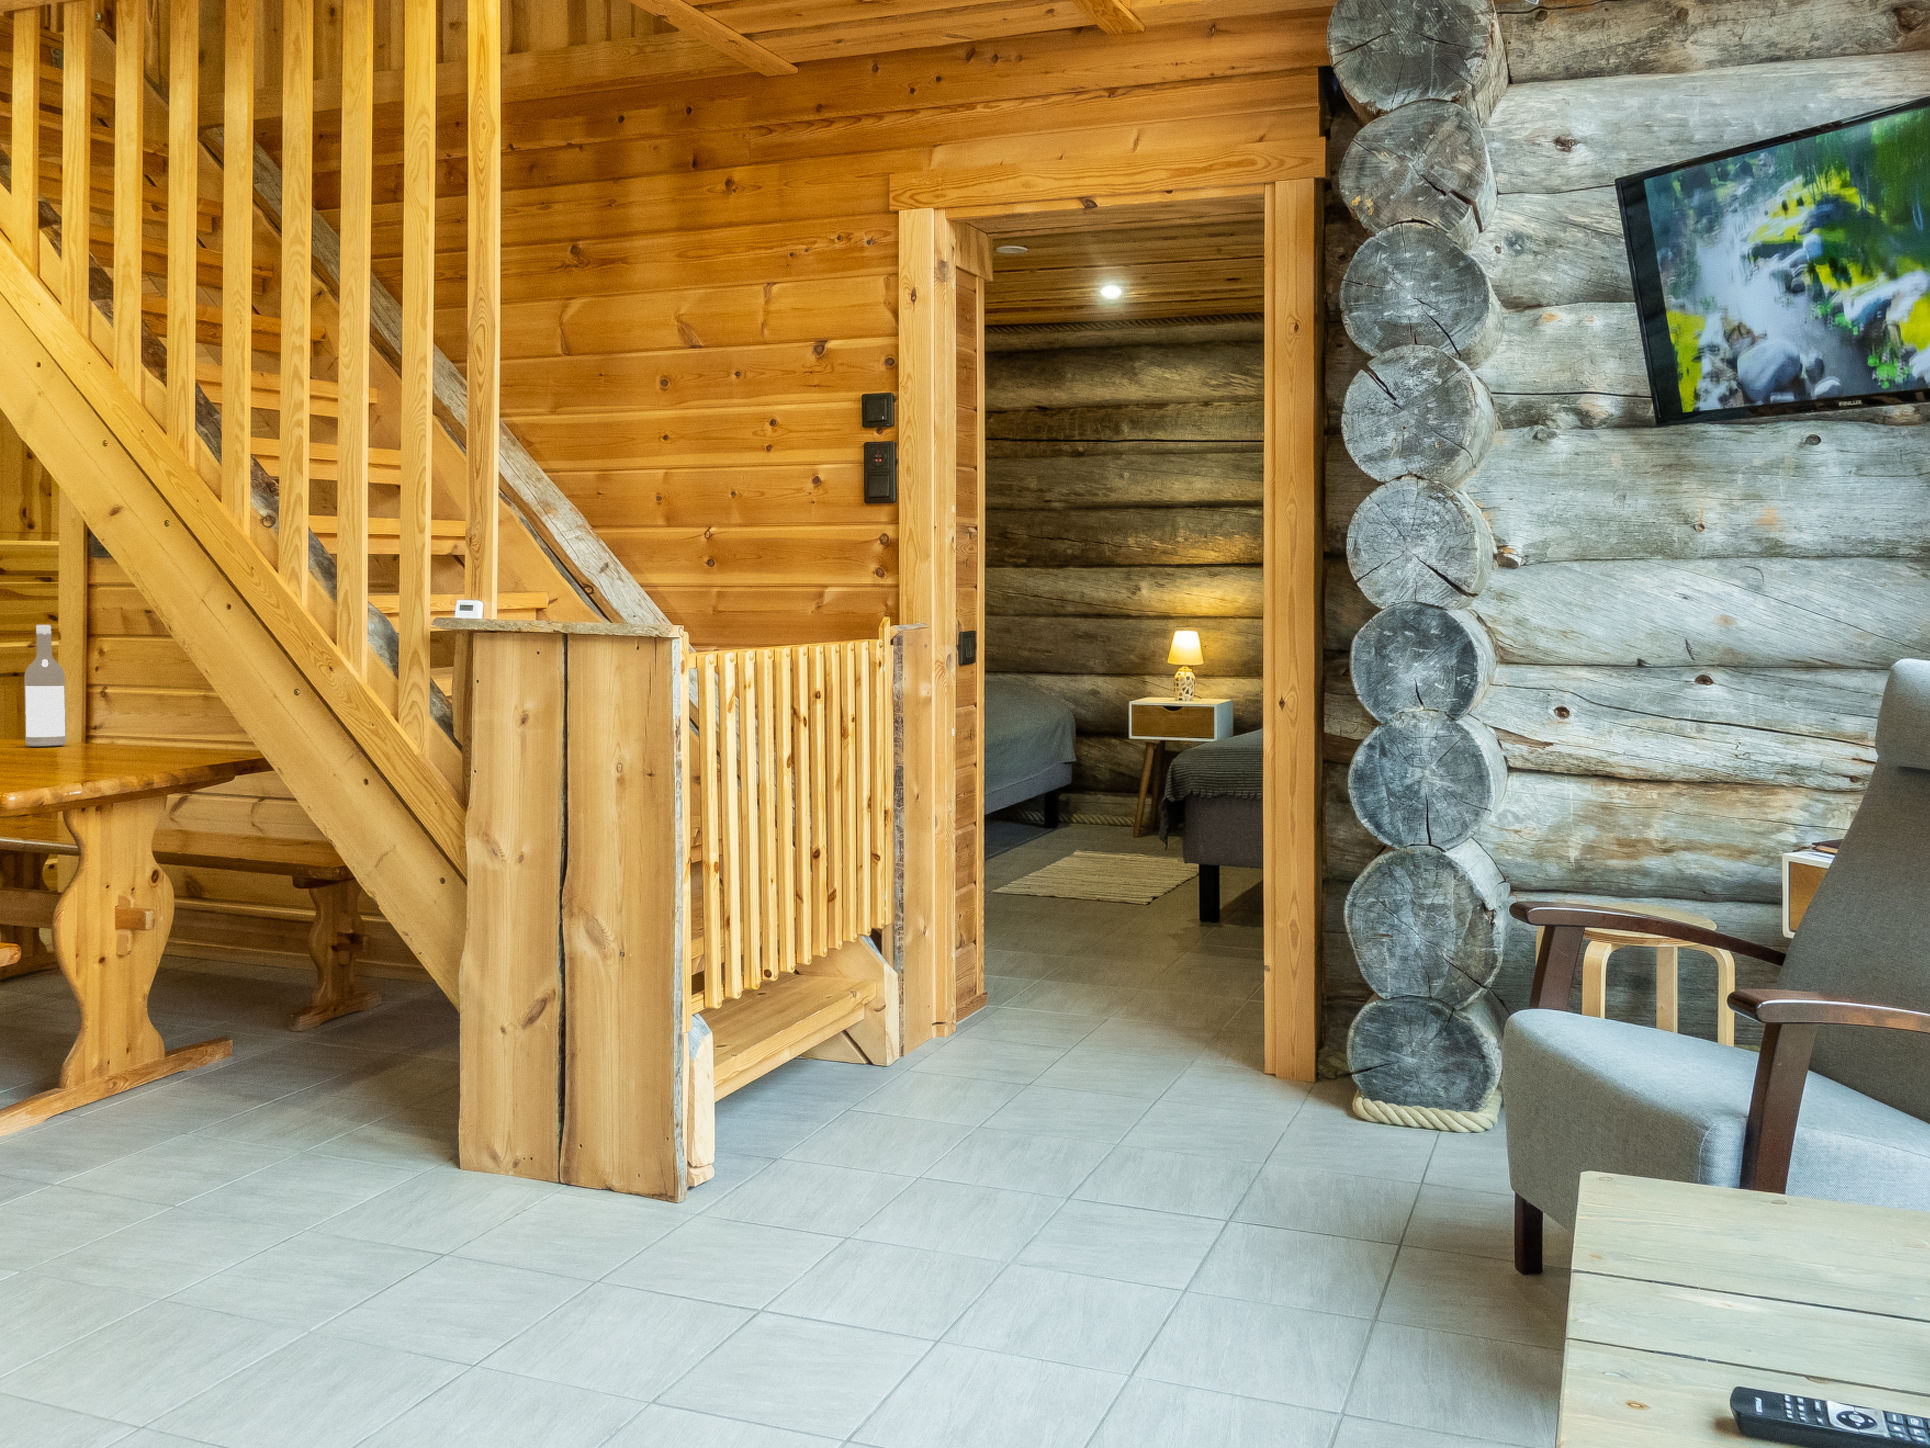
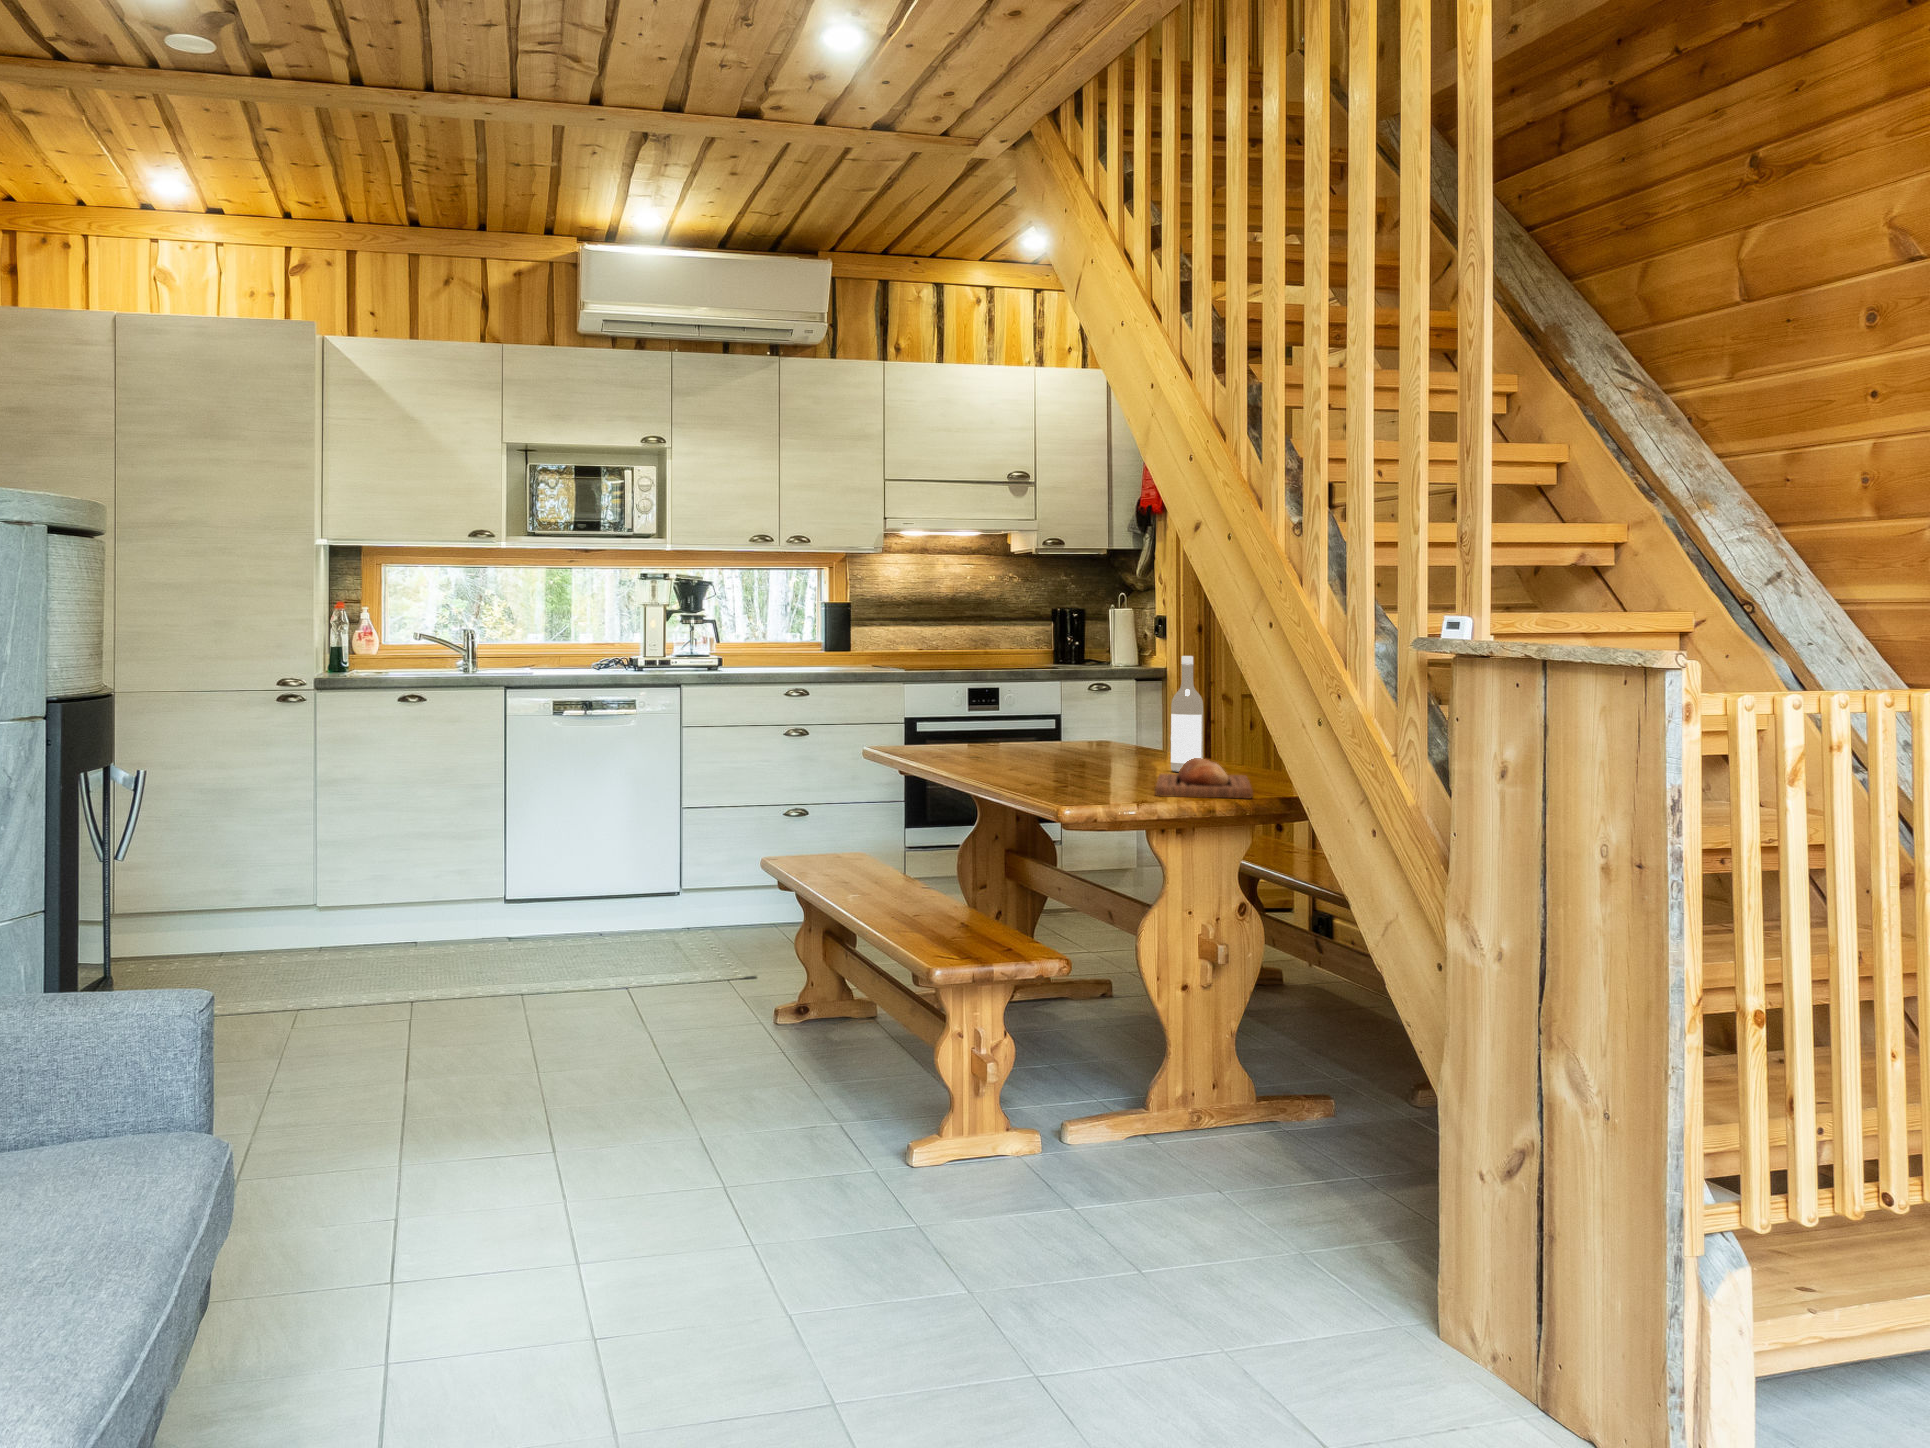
bread loaf: none [48,727,190,765] -> present [1155,758,1253,799]

